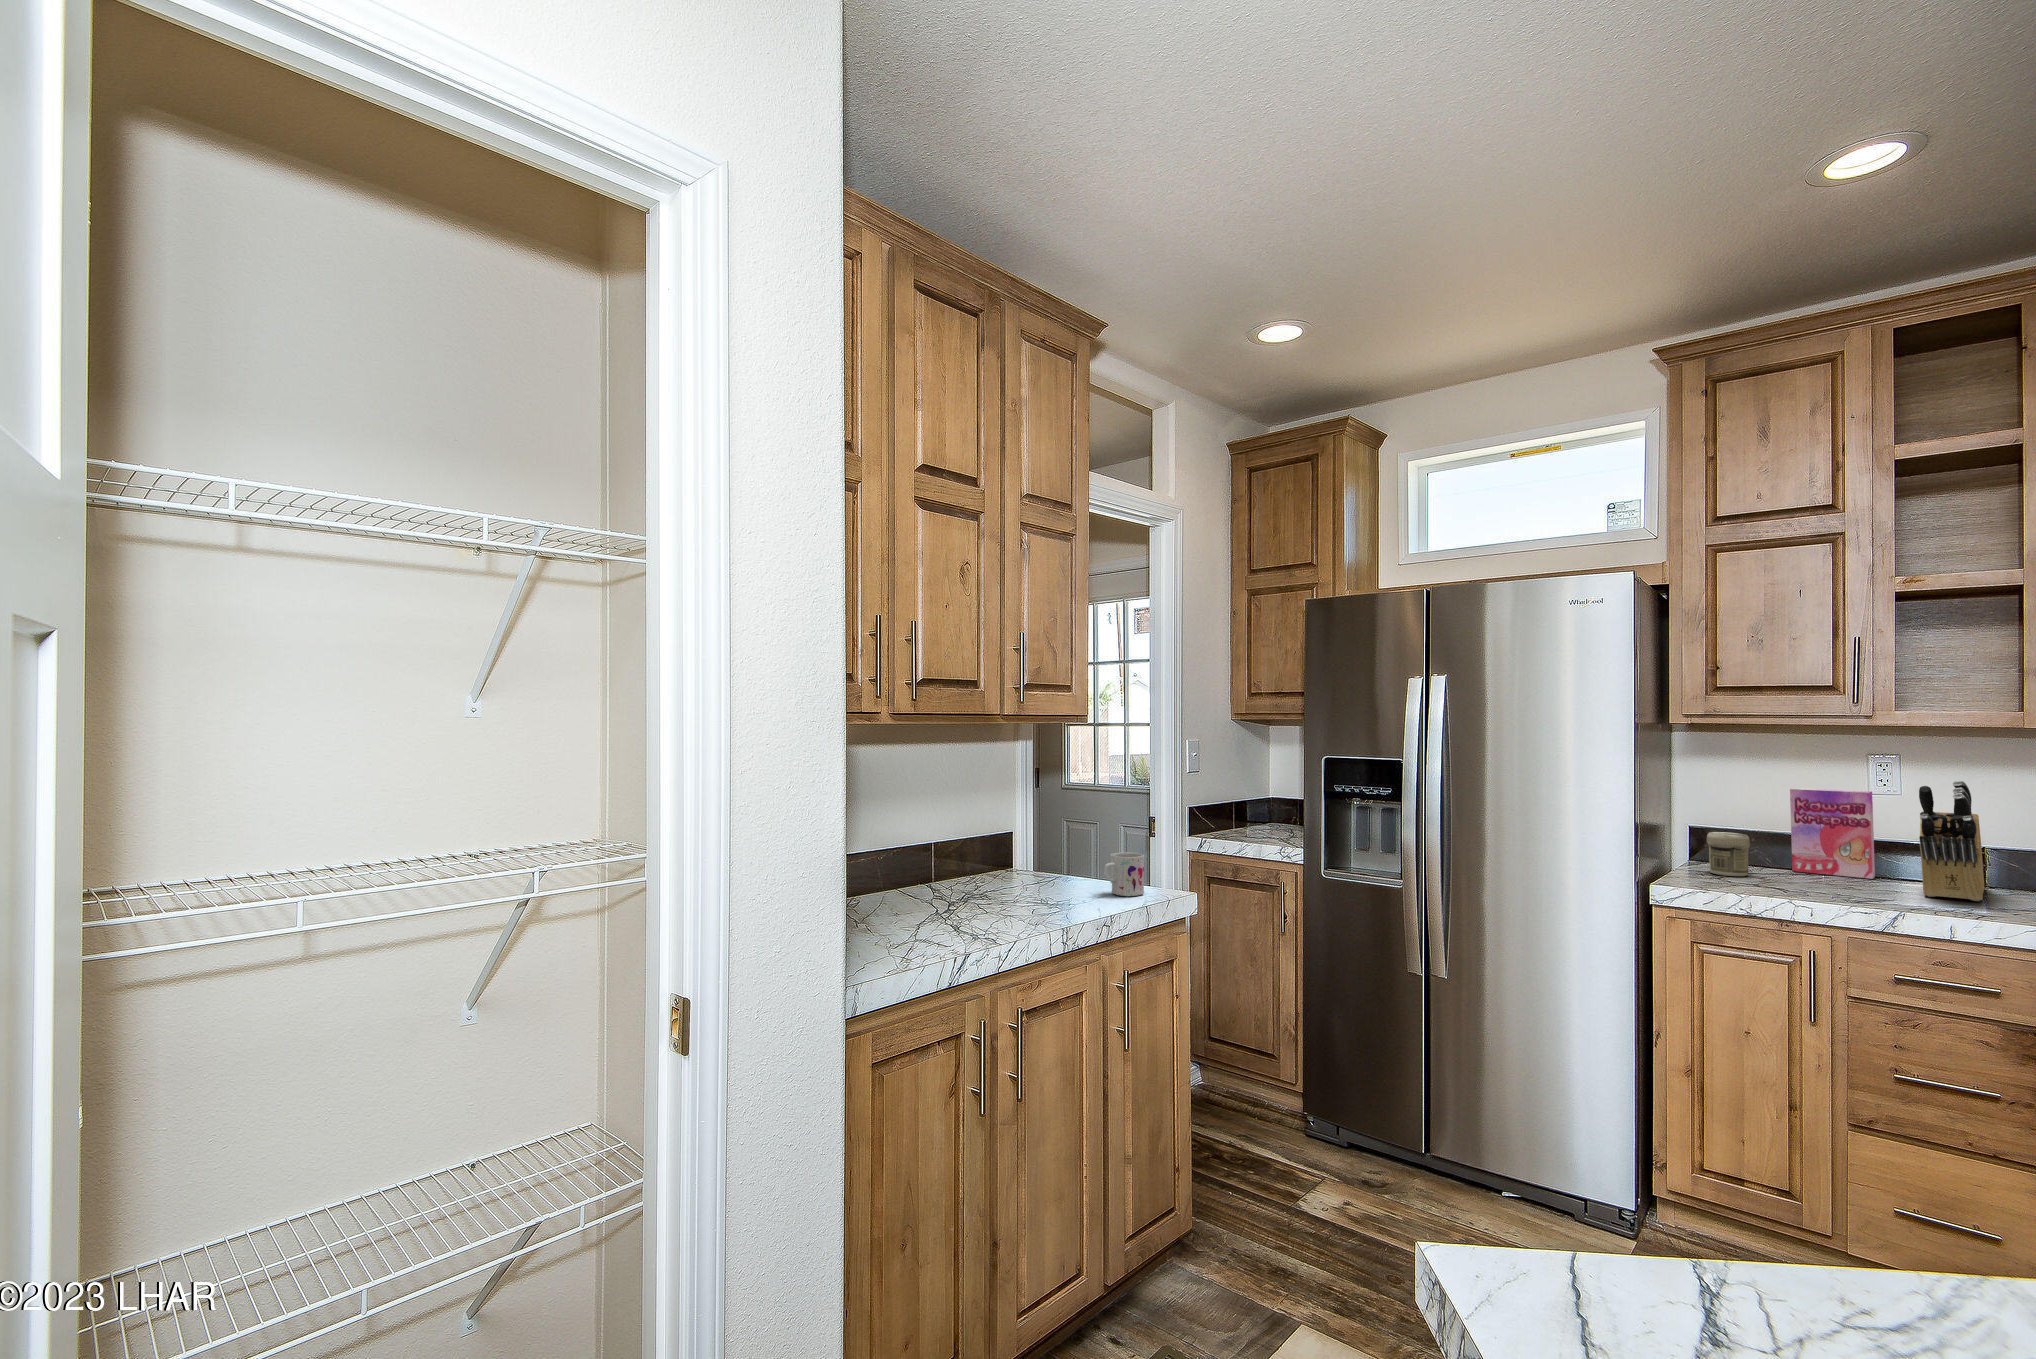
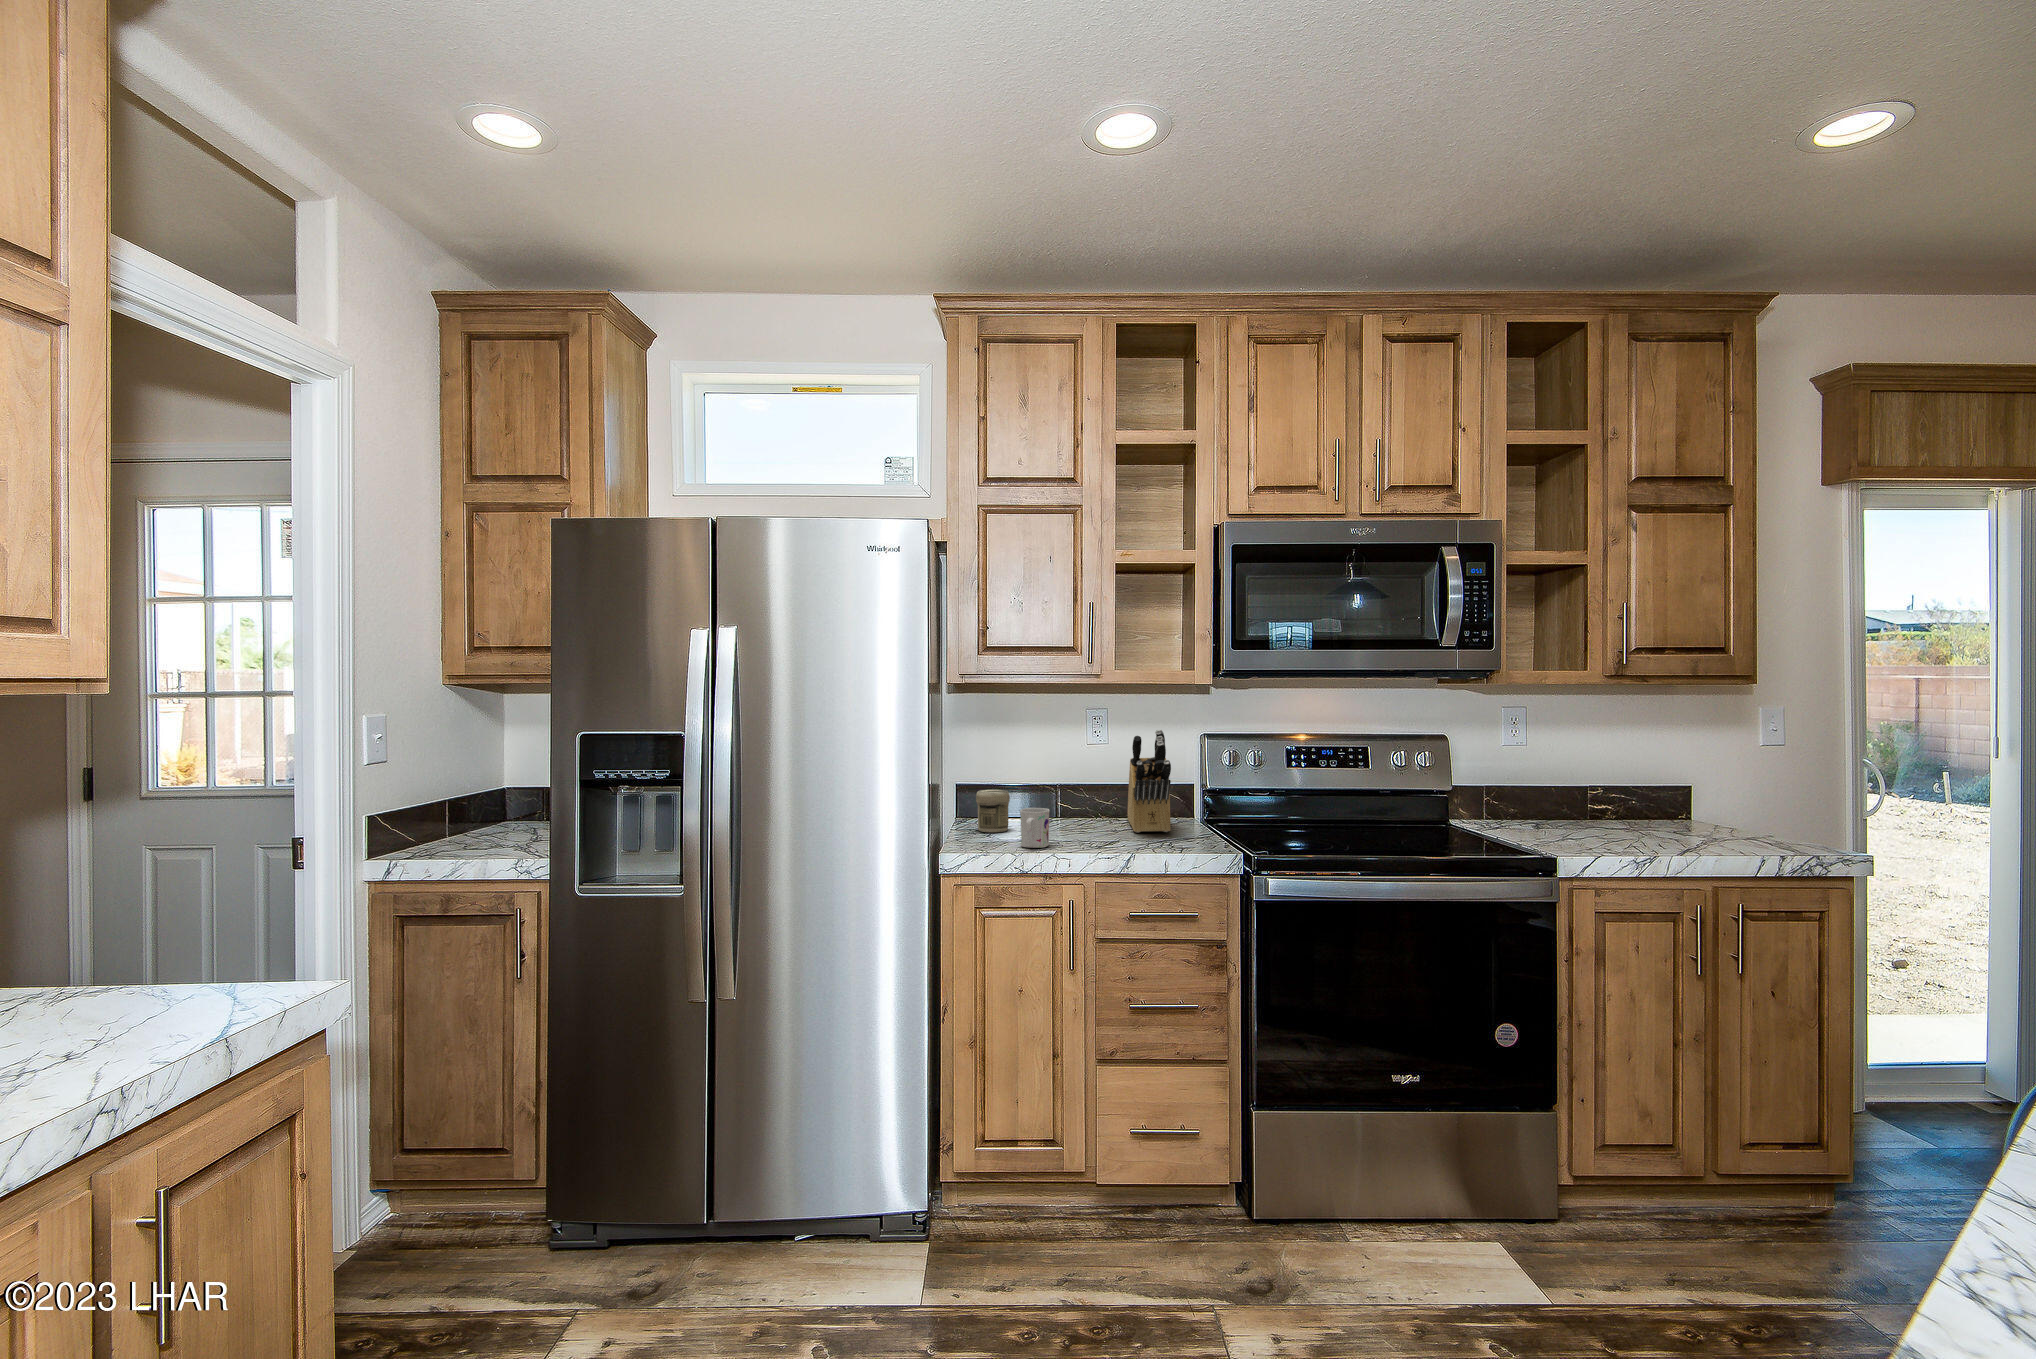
cereal box: present [1790,788,1875,879] -> none [1035,742,1092,820]
mug: present [1104,852,1145,896] -> present [1020,808,1050,848]

